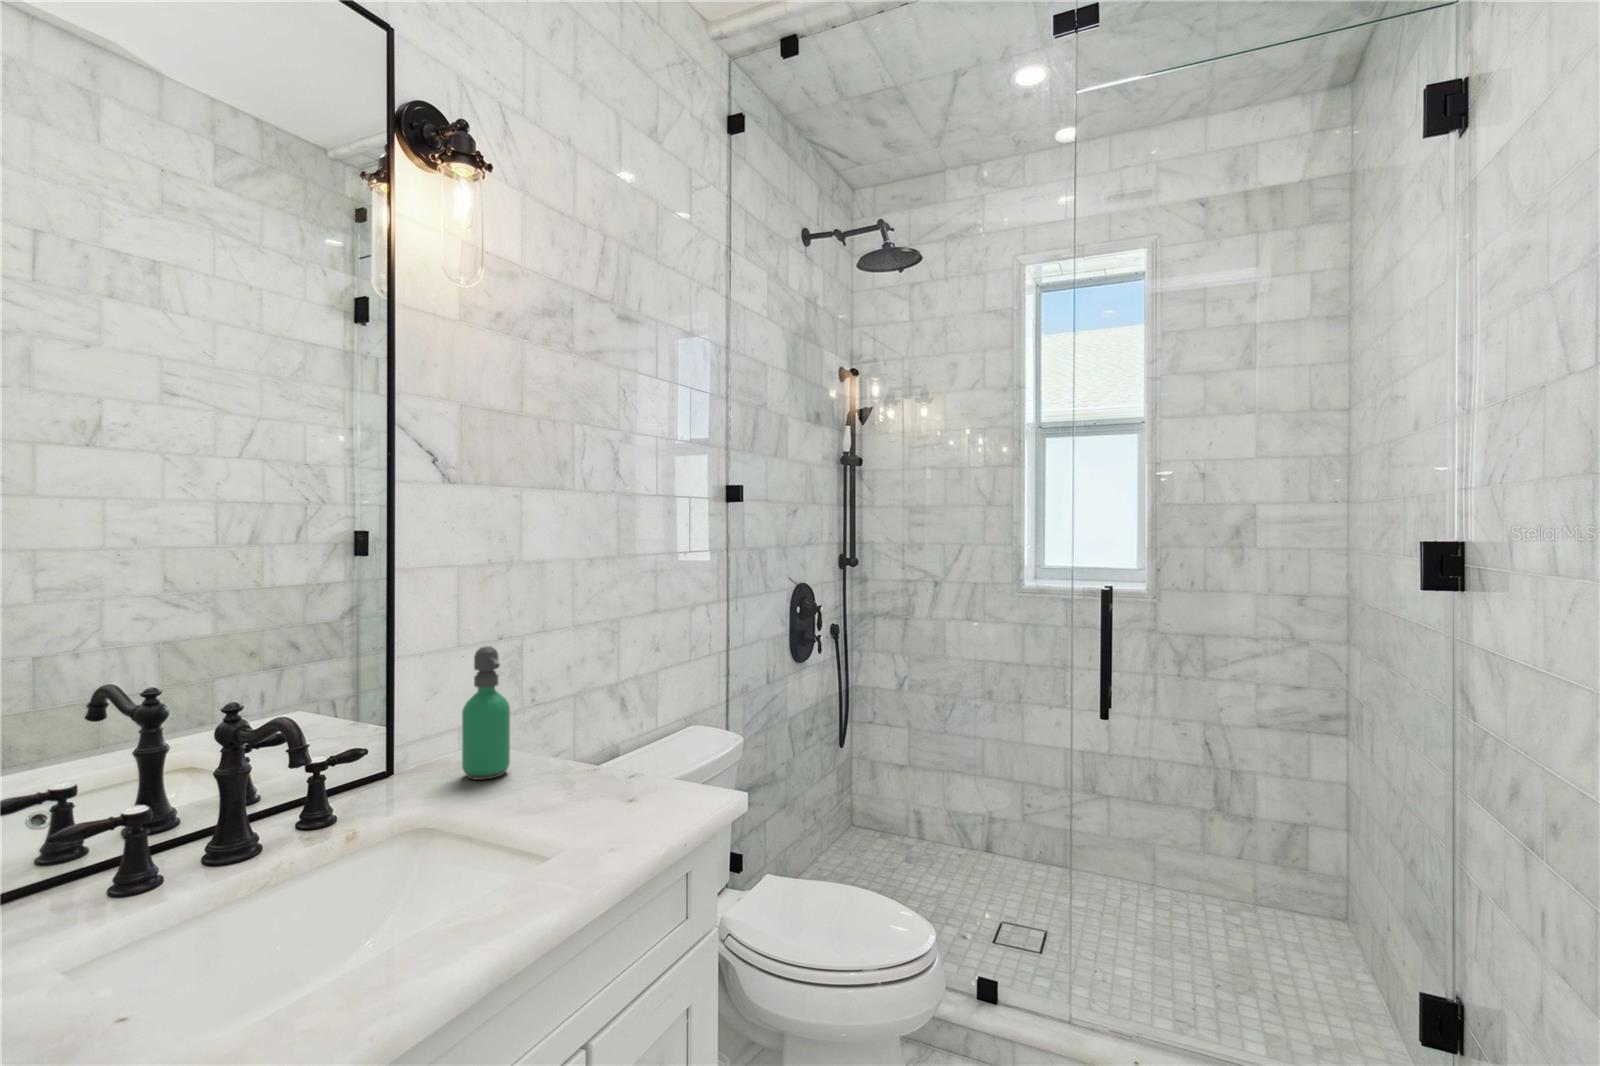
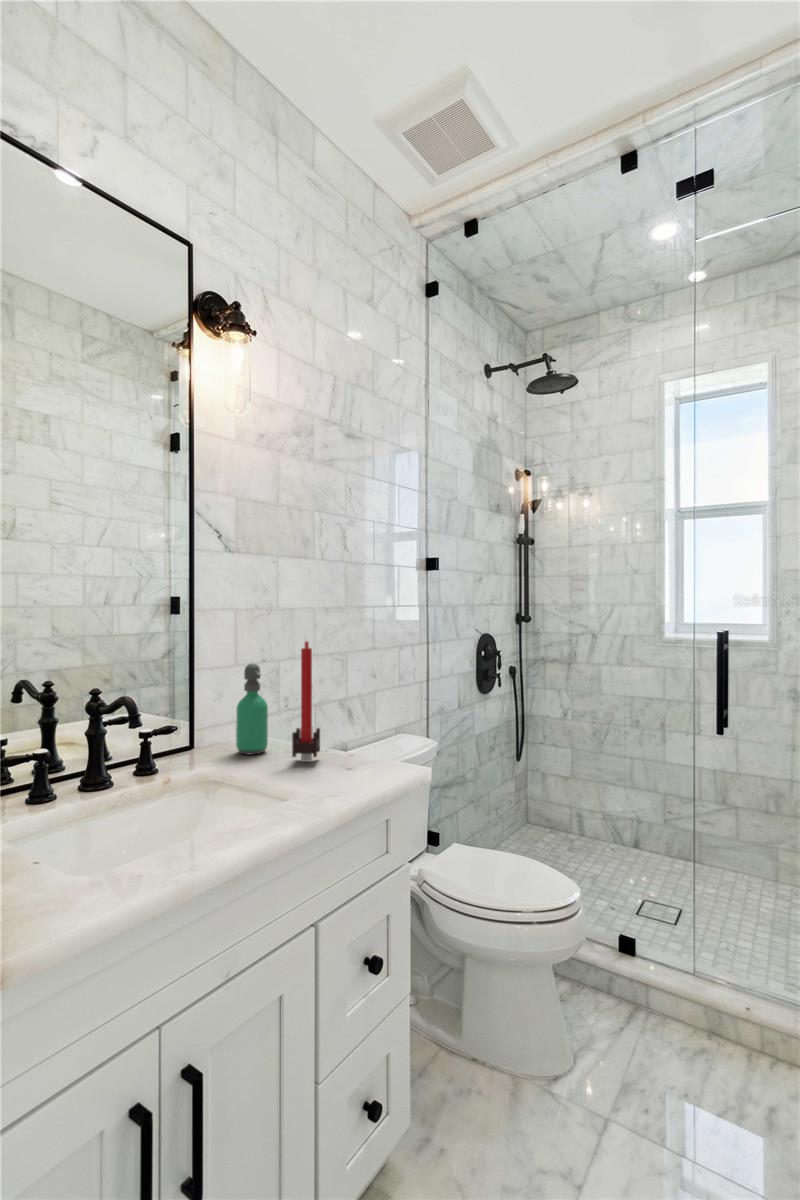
candle: none [549,616,589,789] -> present [292,641,320,762]

